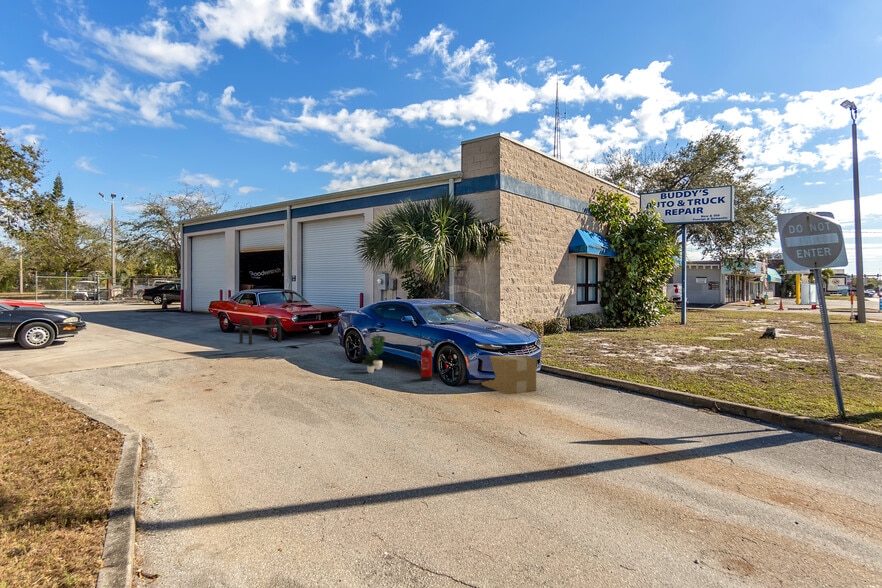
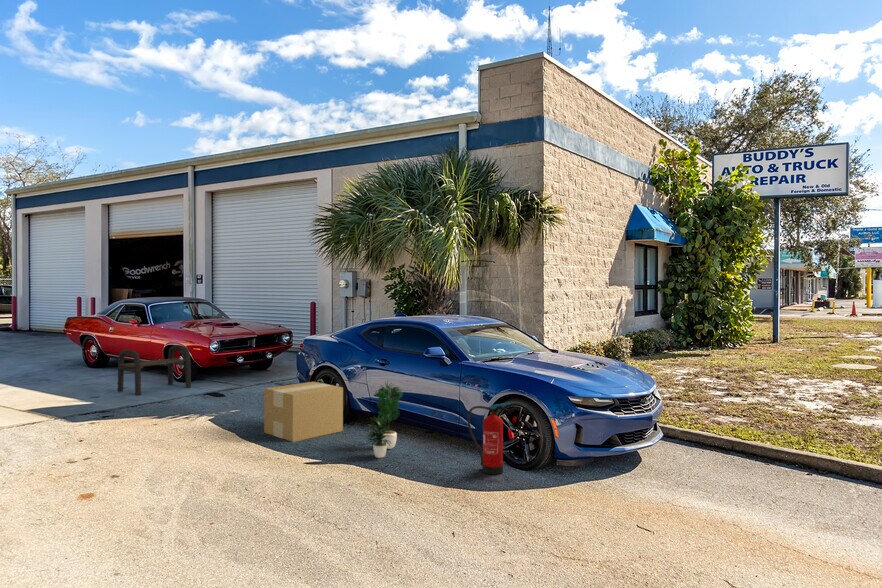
cardboard box: present [482,356,537,394] -> present [264,382,343,442]

